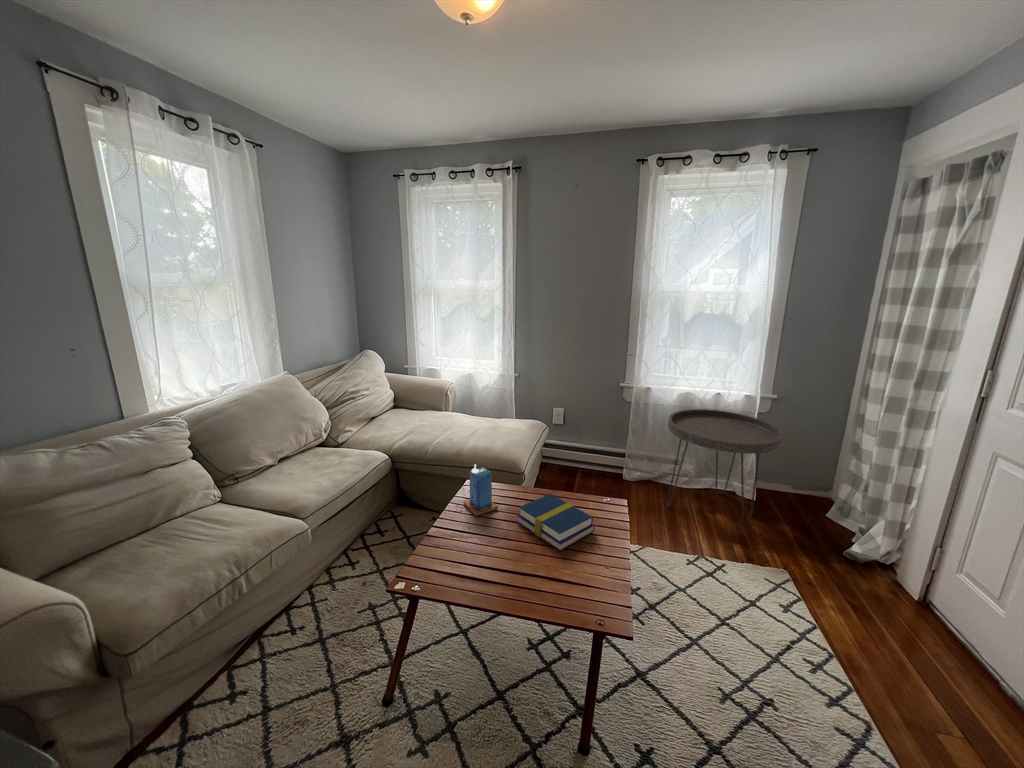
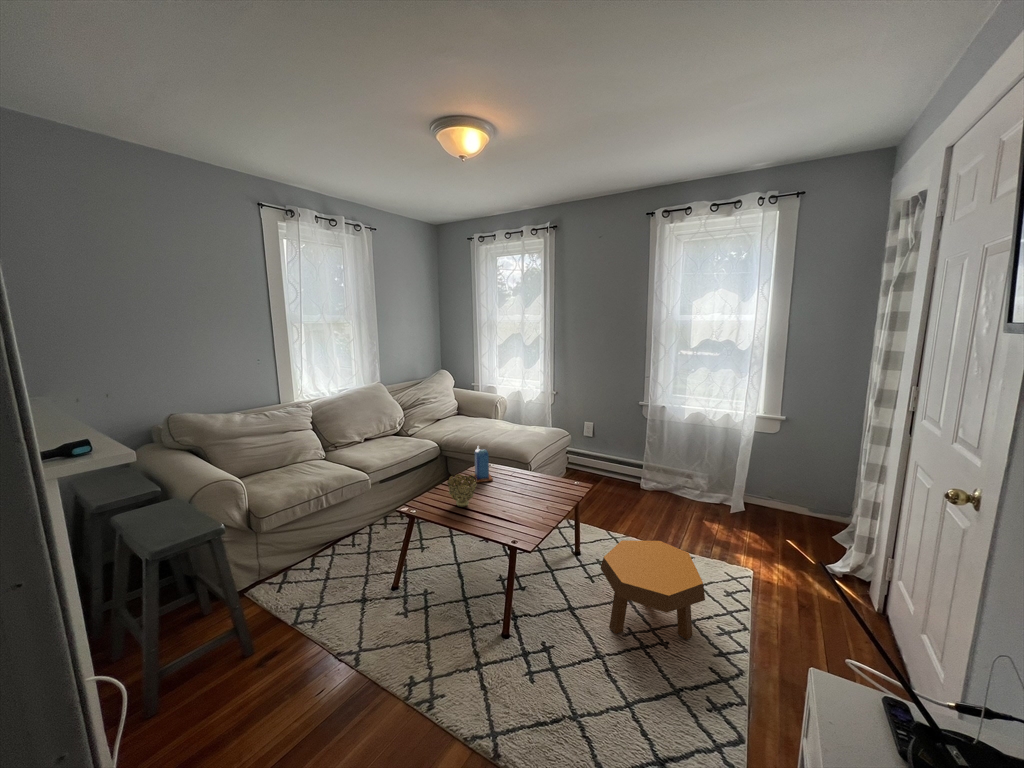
side table: present [667,409,783,533] -> none [668,427,771,540]
book: present [517,494,595,551] -> none [501,473,554,507]
decorative bowl: none [459,516,504,566] -> present [447,474,477,507]
footstool: none [676,564,817,705] -> present [600,540,705,640]

